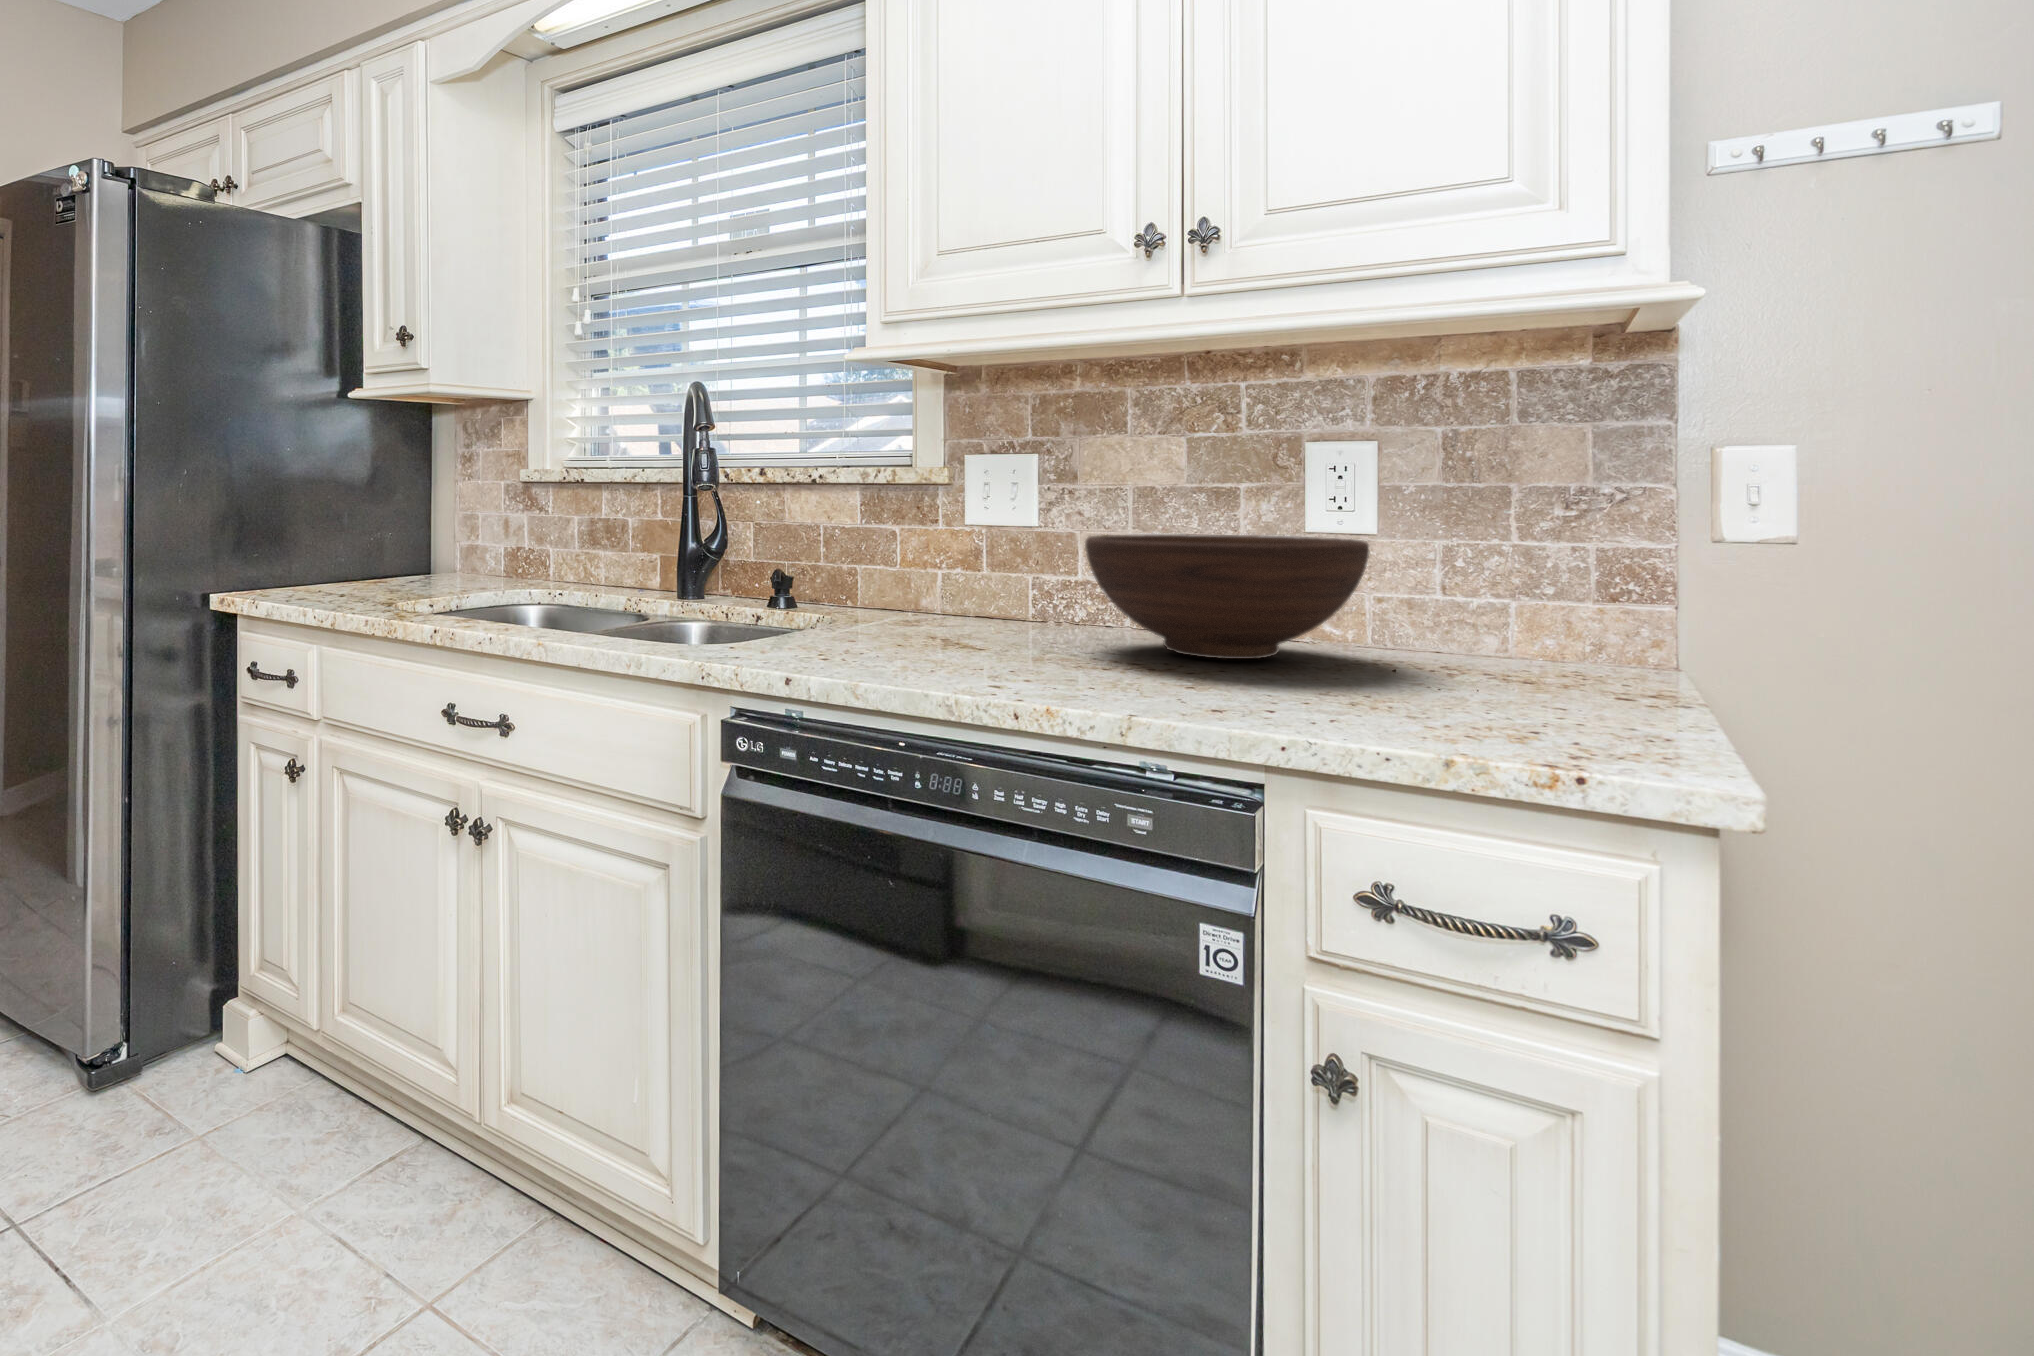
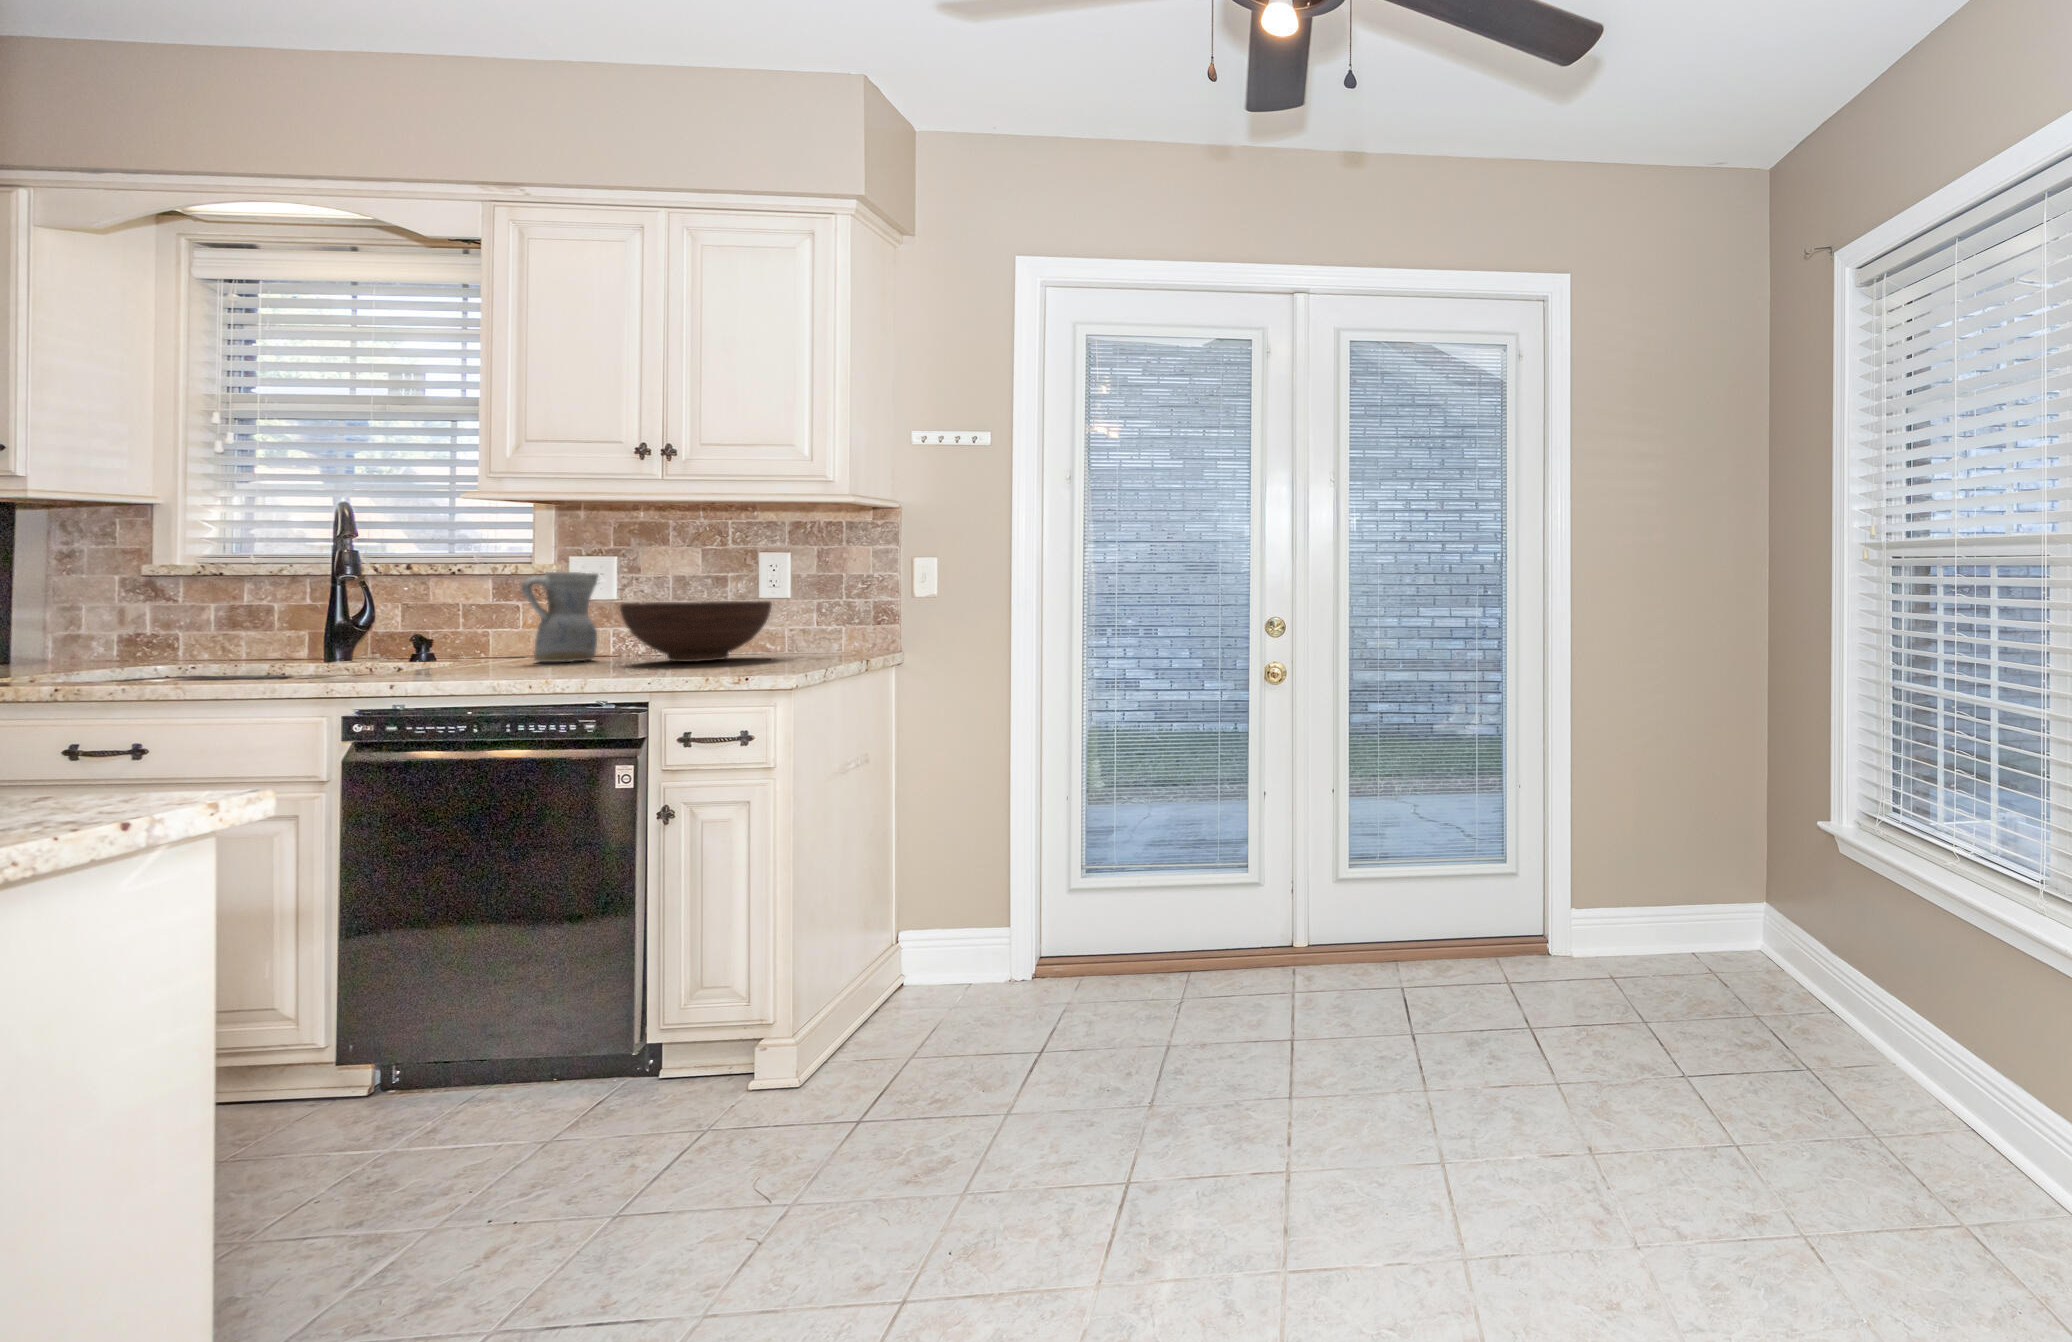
ceramic pitcher: none [919,478,1023,632] -> present [522,571,598,662]

